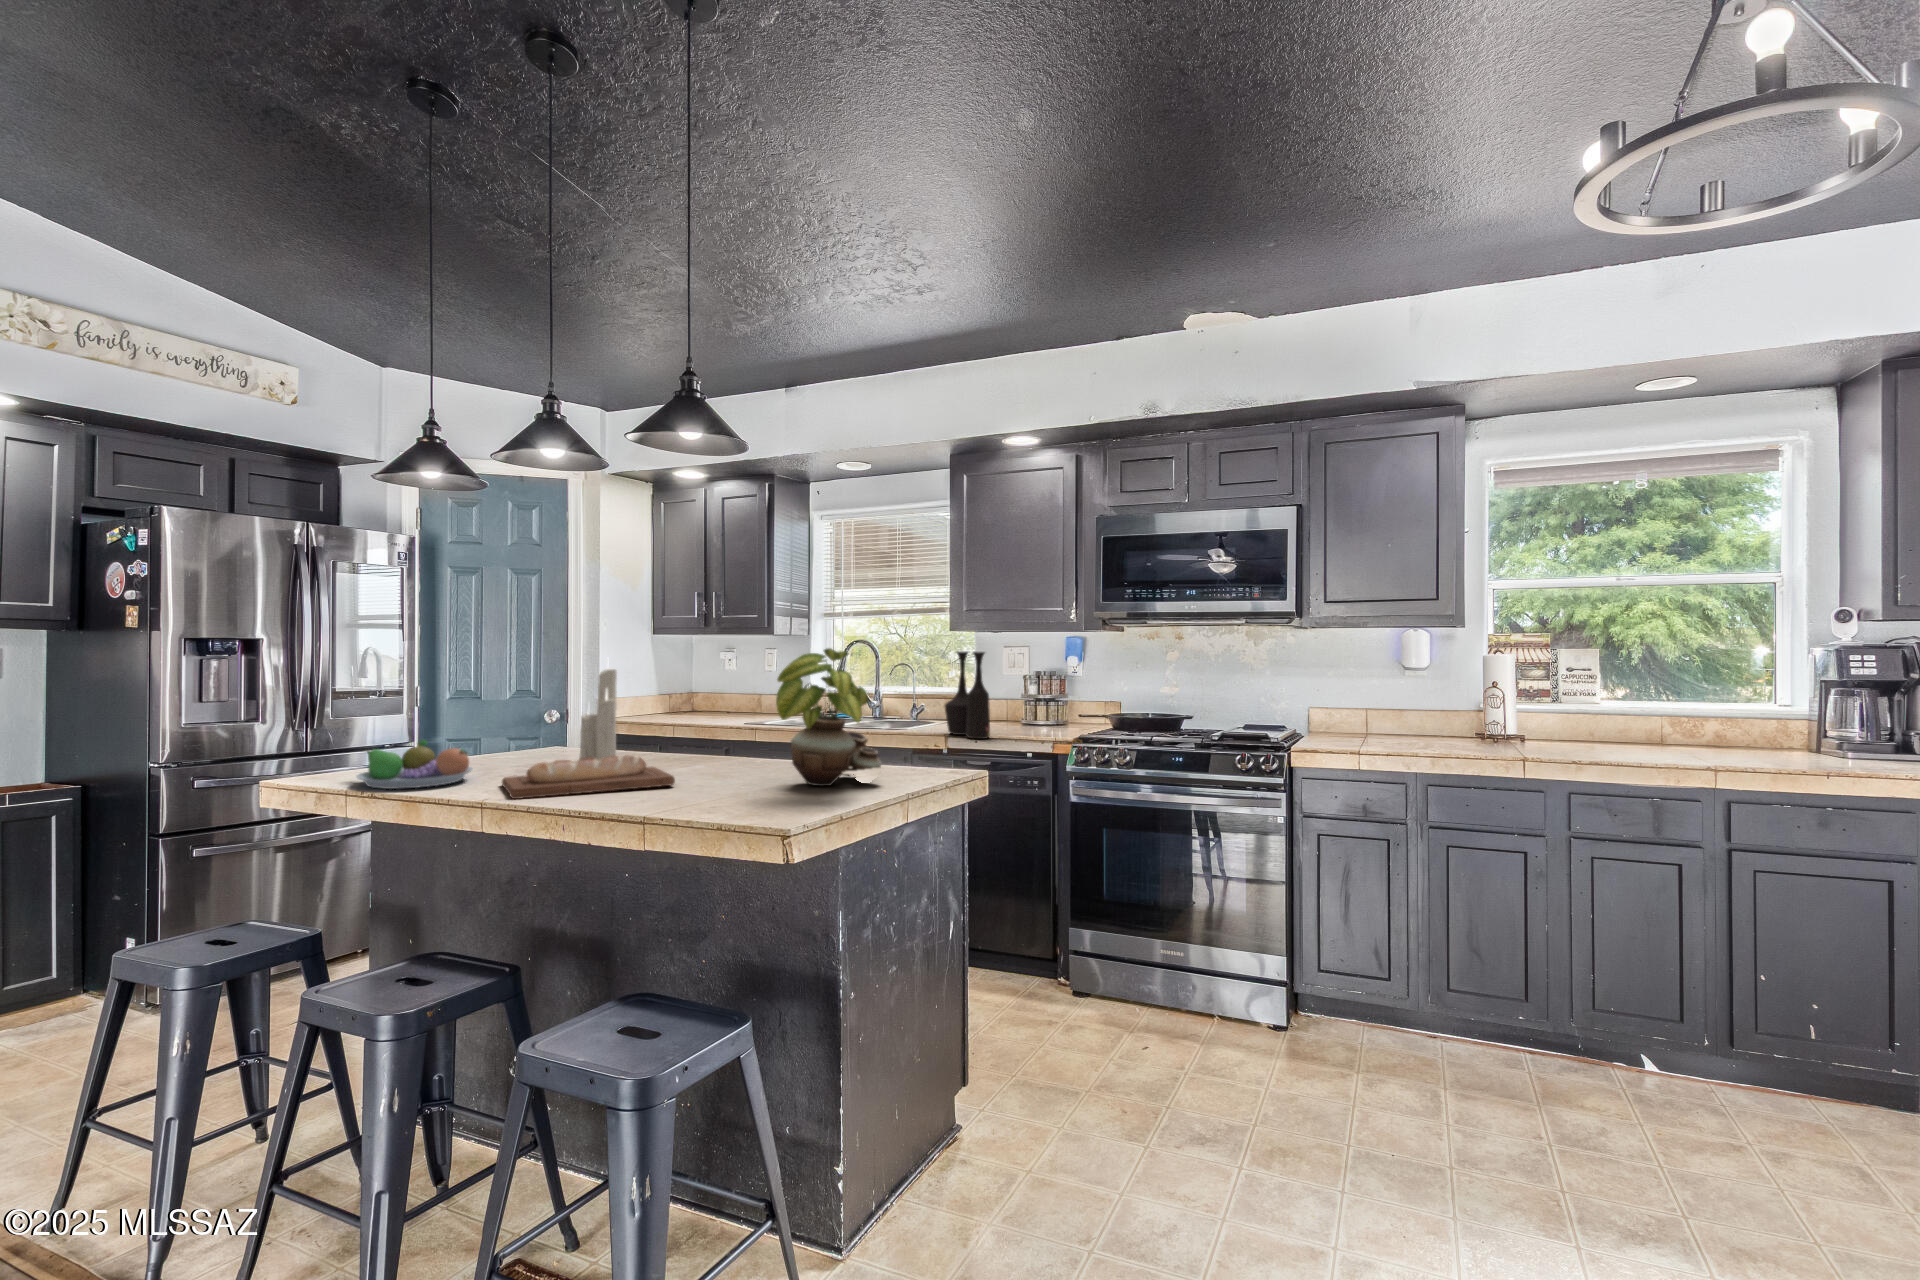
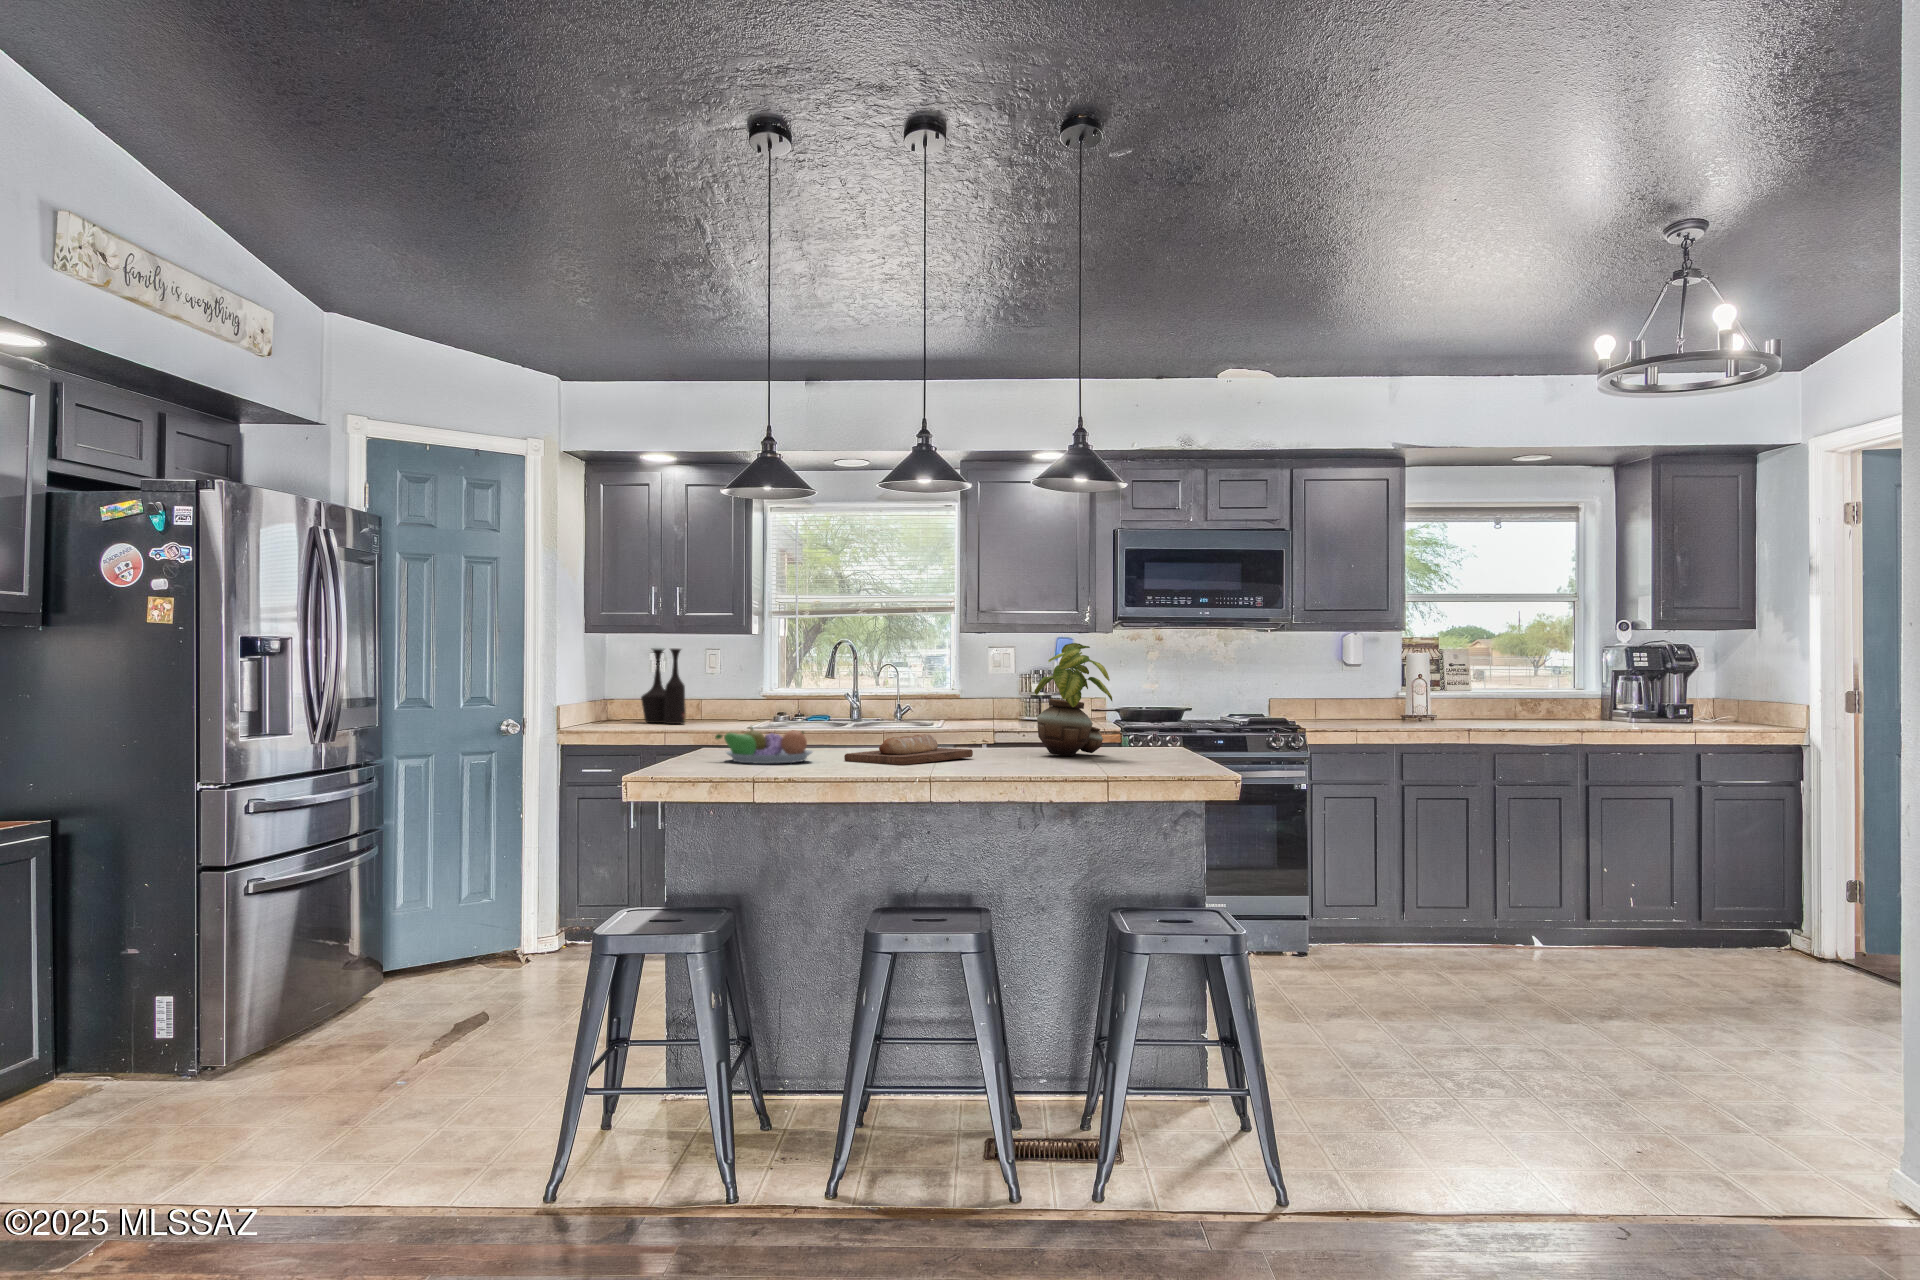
vase: present [945,651,990,739] -> present [641,648,686,724]
candle: present [579,661,617,760] -> none [812,646,861,752]

